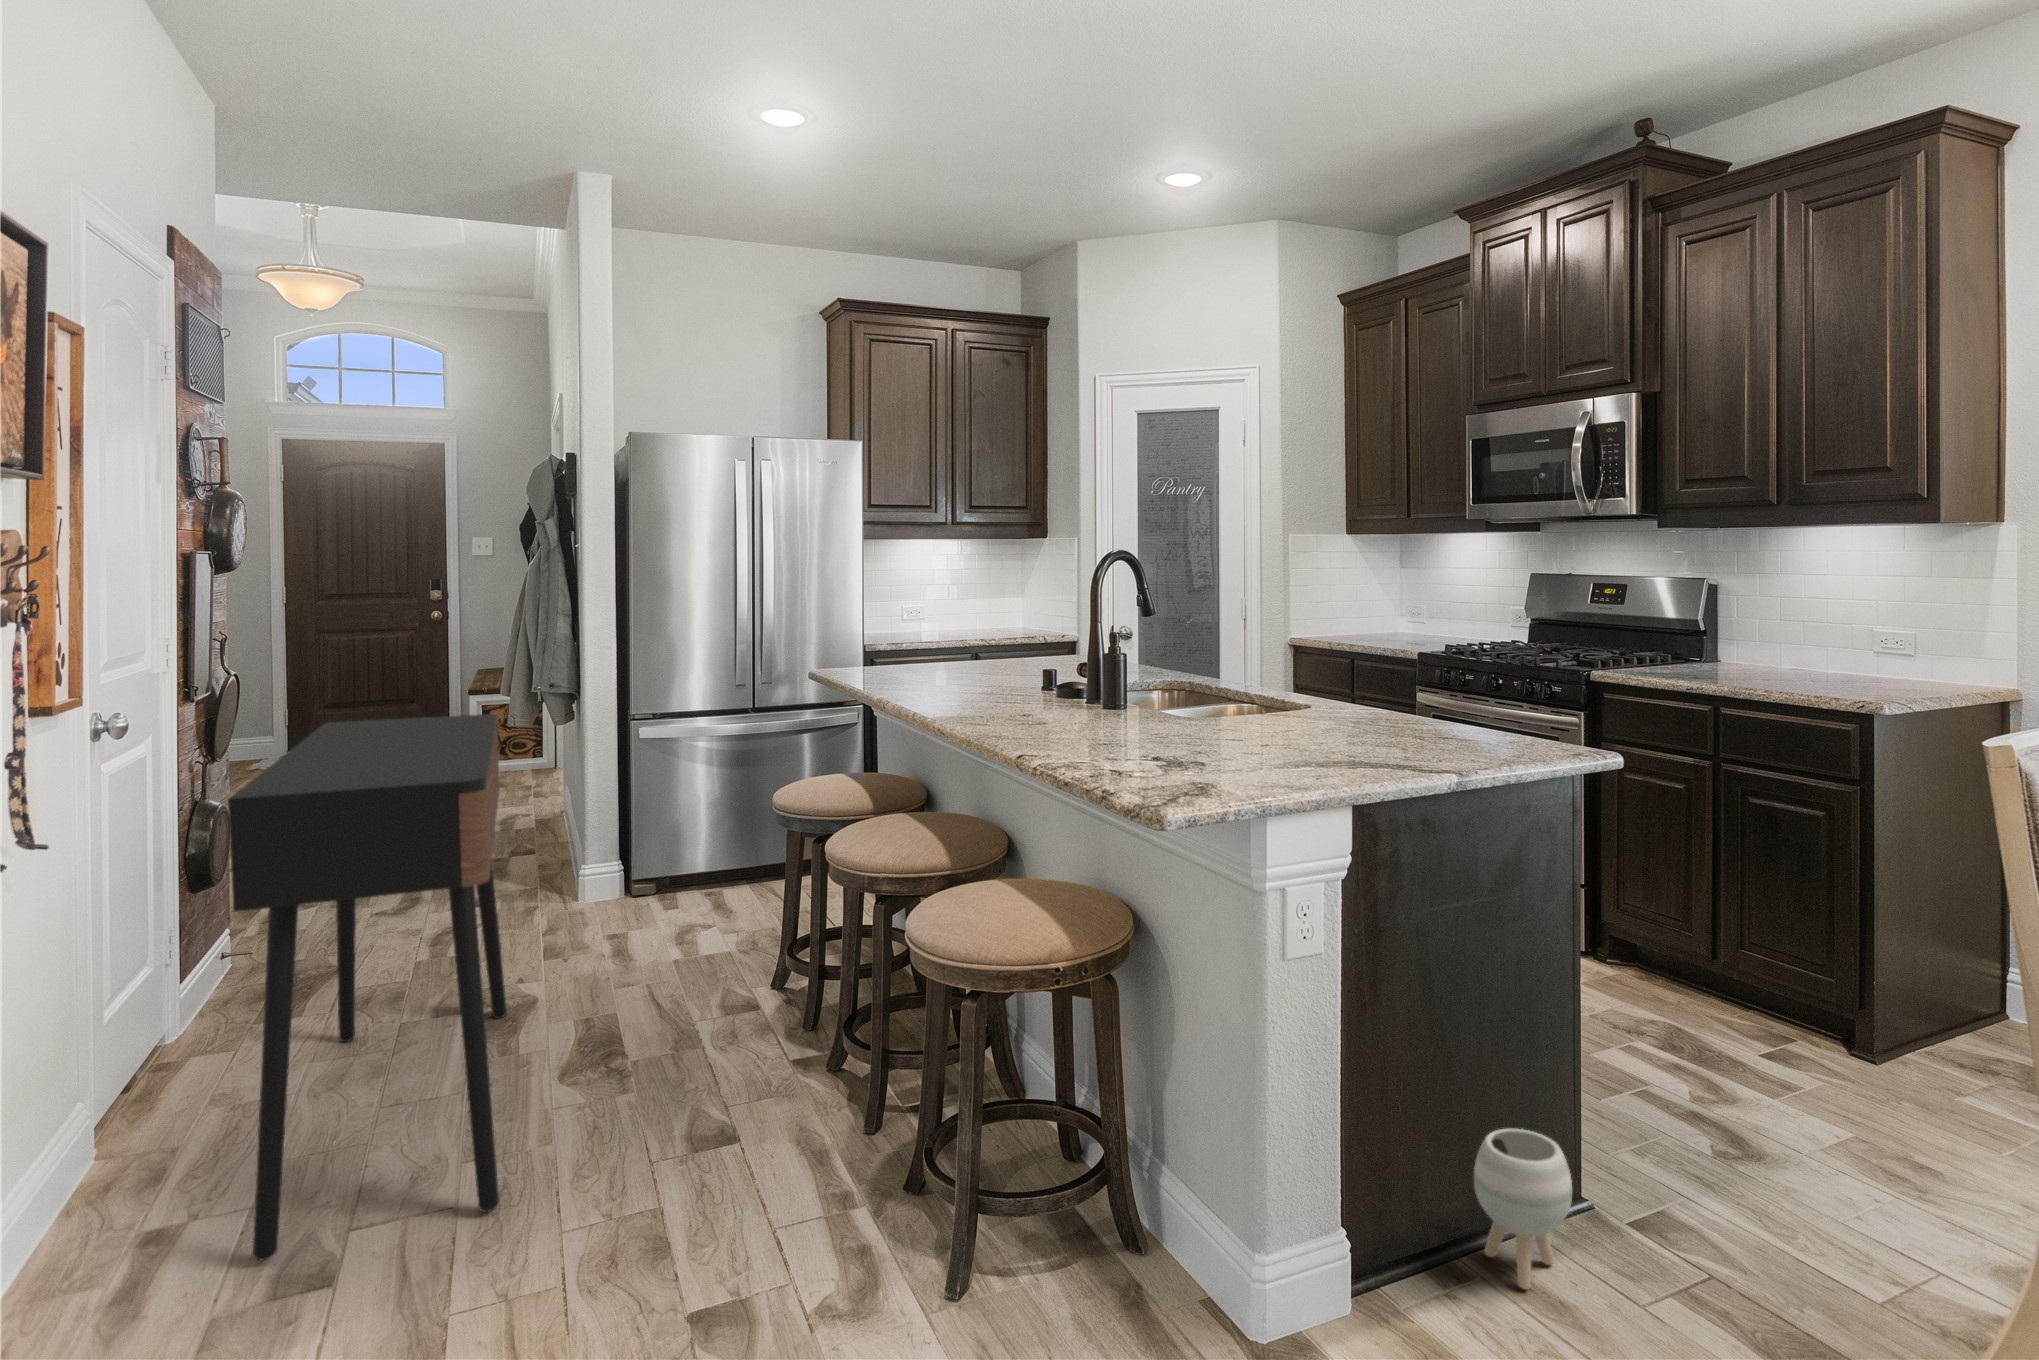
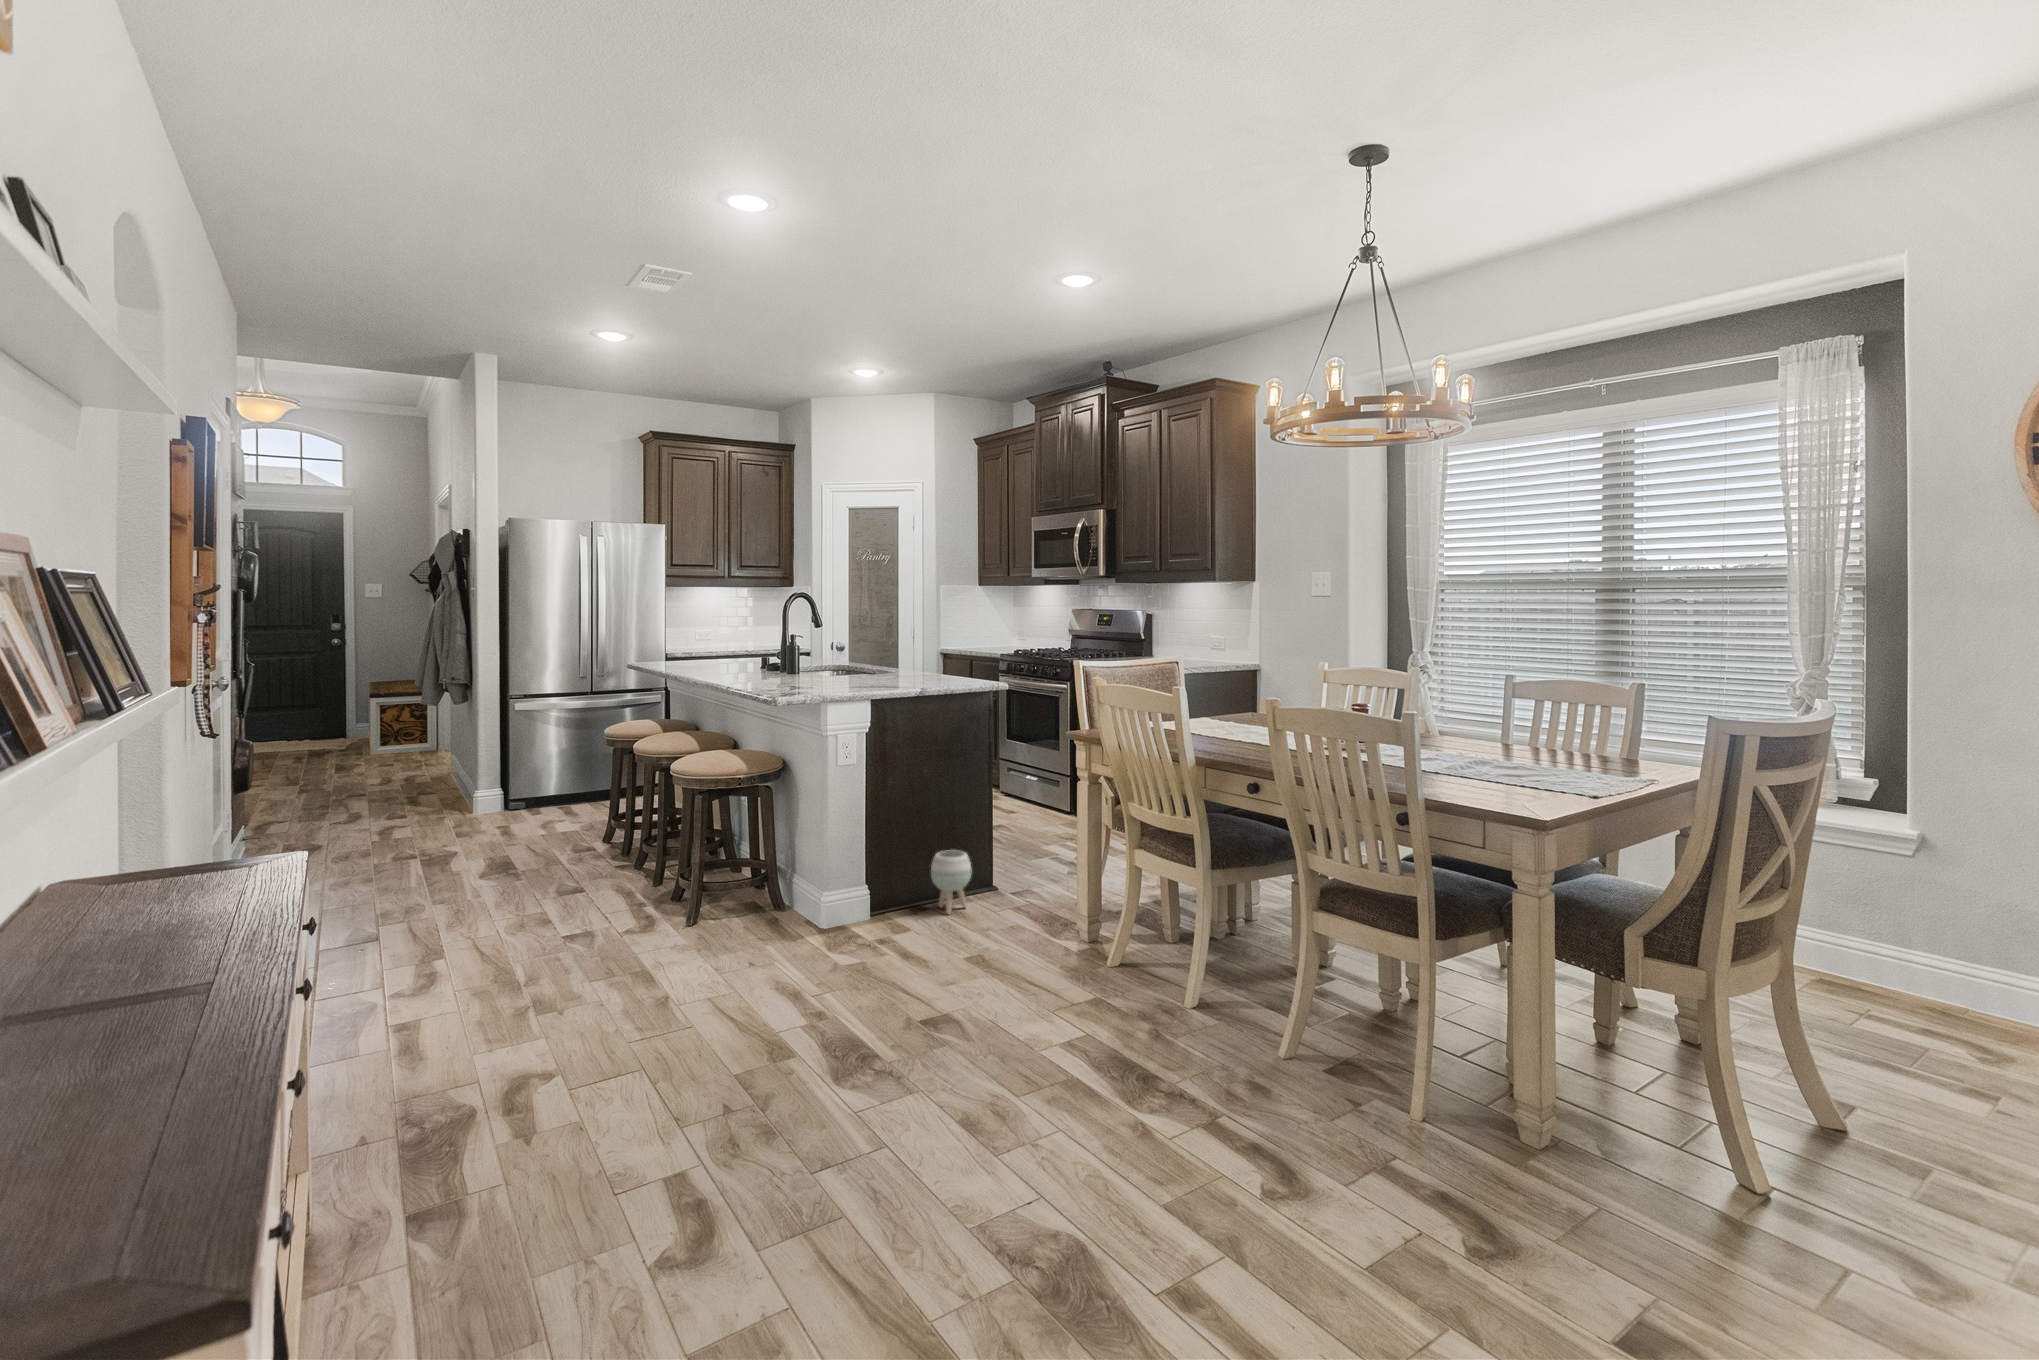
console table: present [228,714,507,1260] -> none [329,685,459,936]

